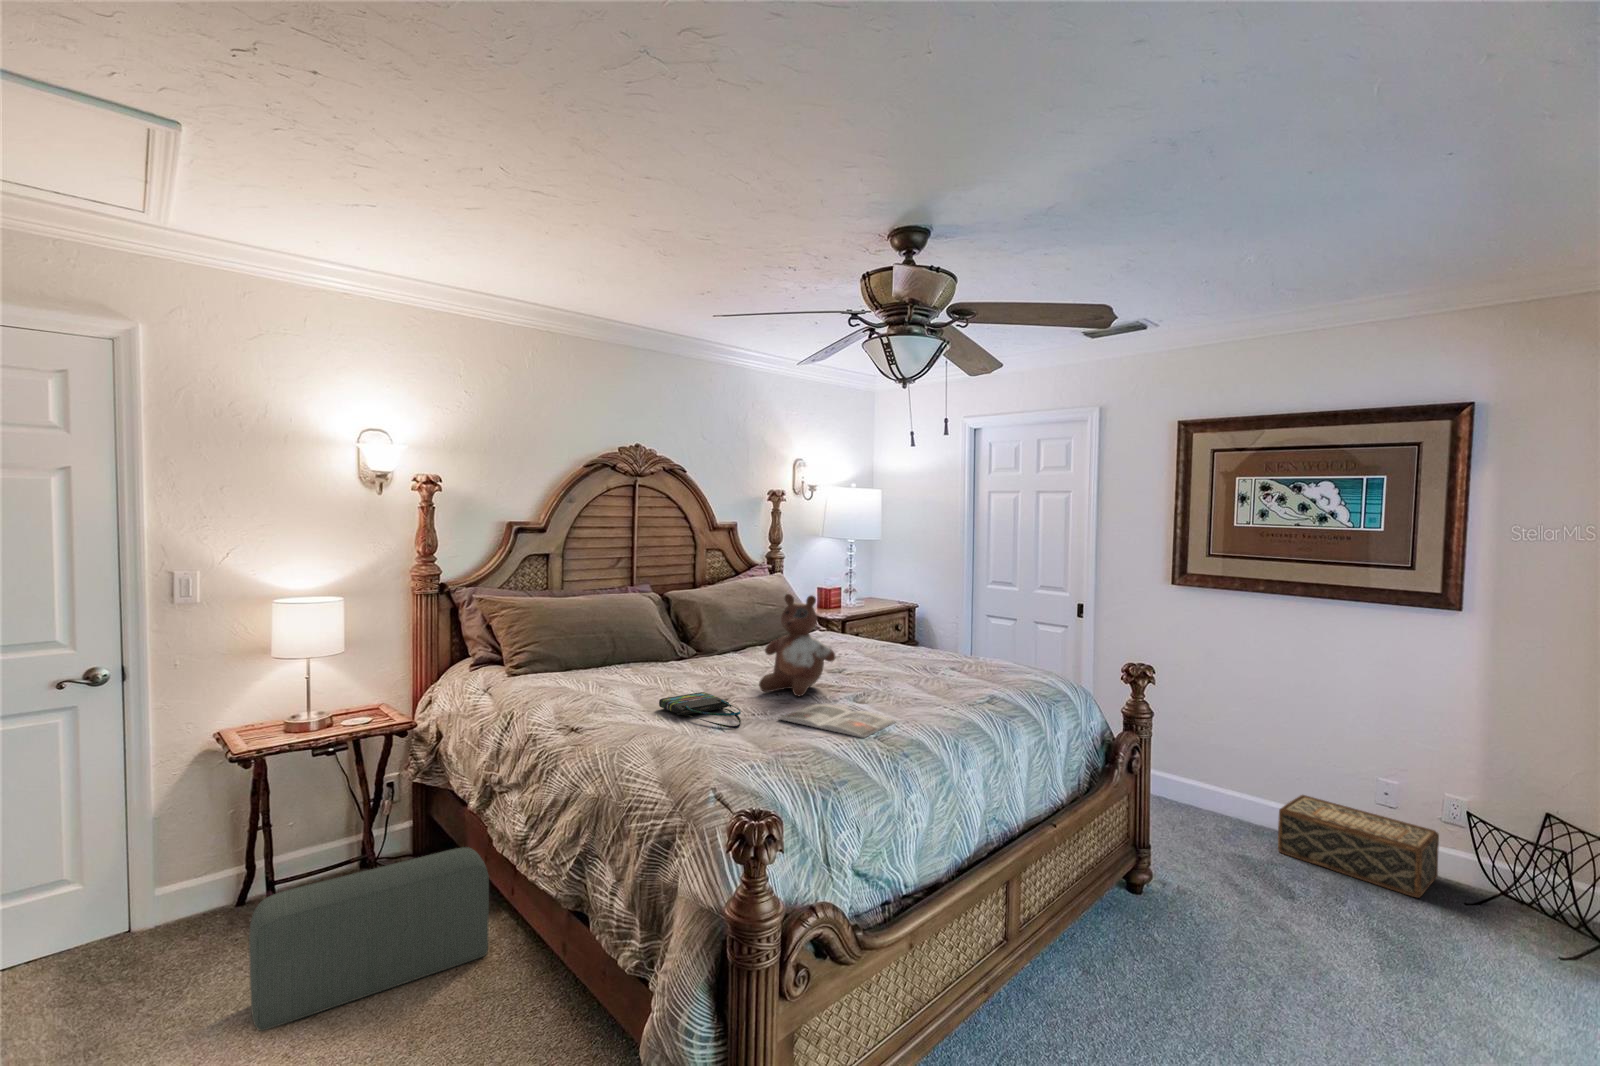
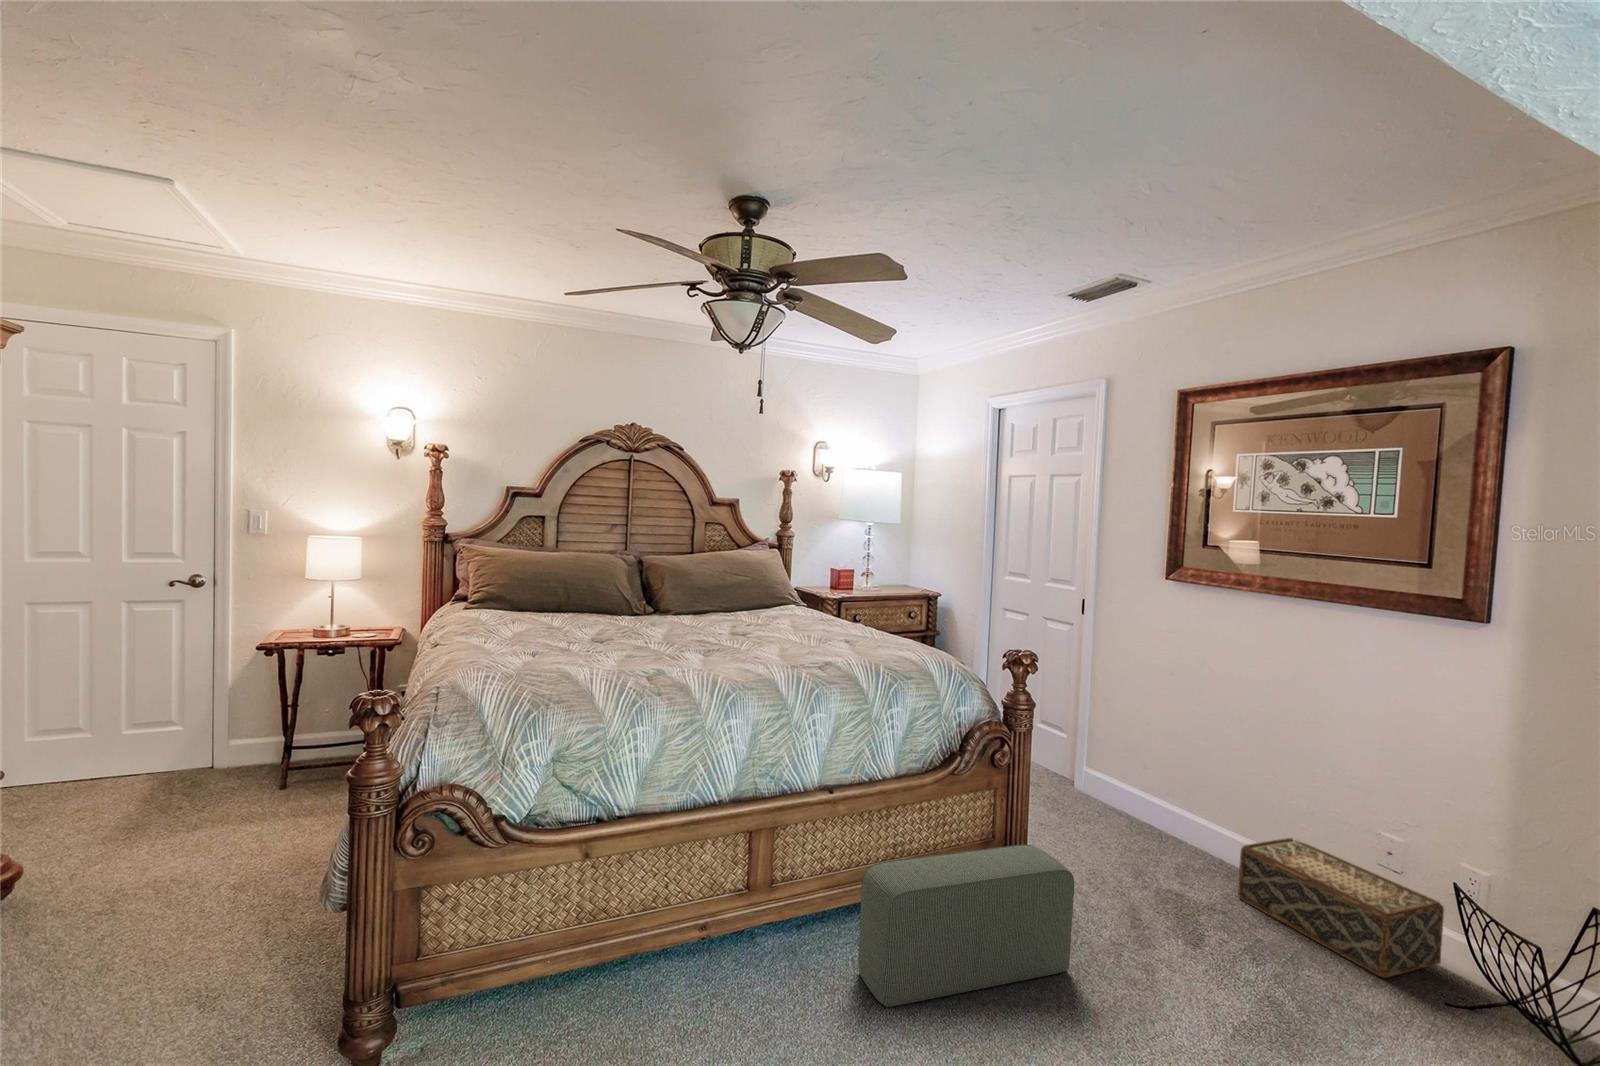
stuffed bear: present [759,594,836,696] -> none [623,549,696,643]
tote bag: present [659,692,741,728] -> none [512,630,573,655]
magazine: present [779,704,896,738] -> none [589,648,686,672]
pouf: present [249,847,489,1031] -> present [858,845,1074,1007]

